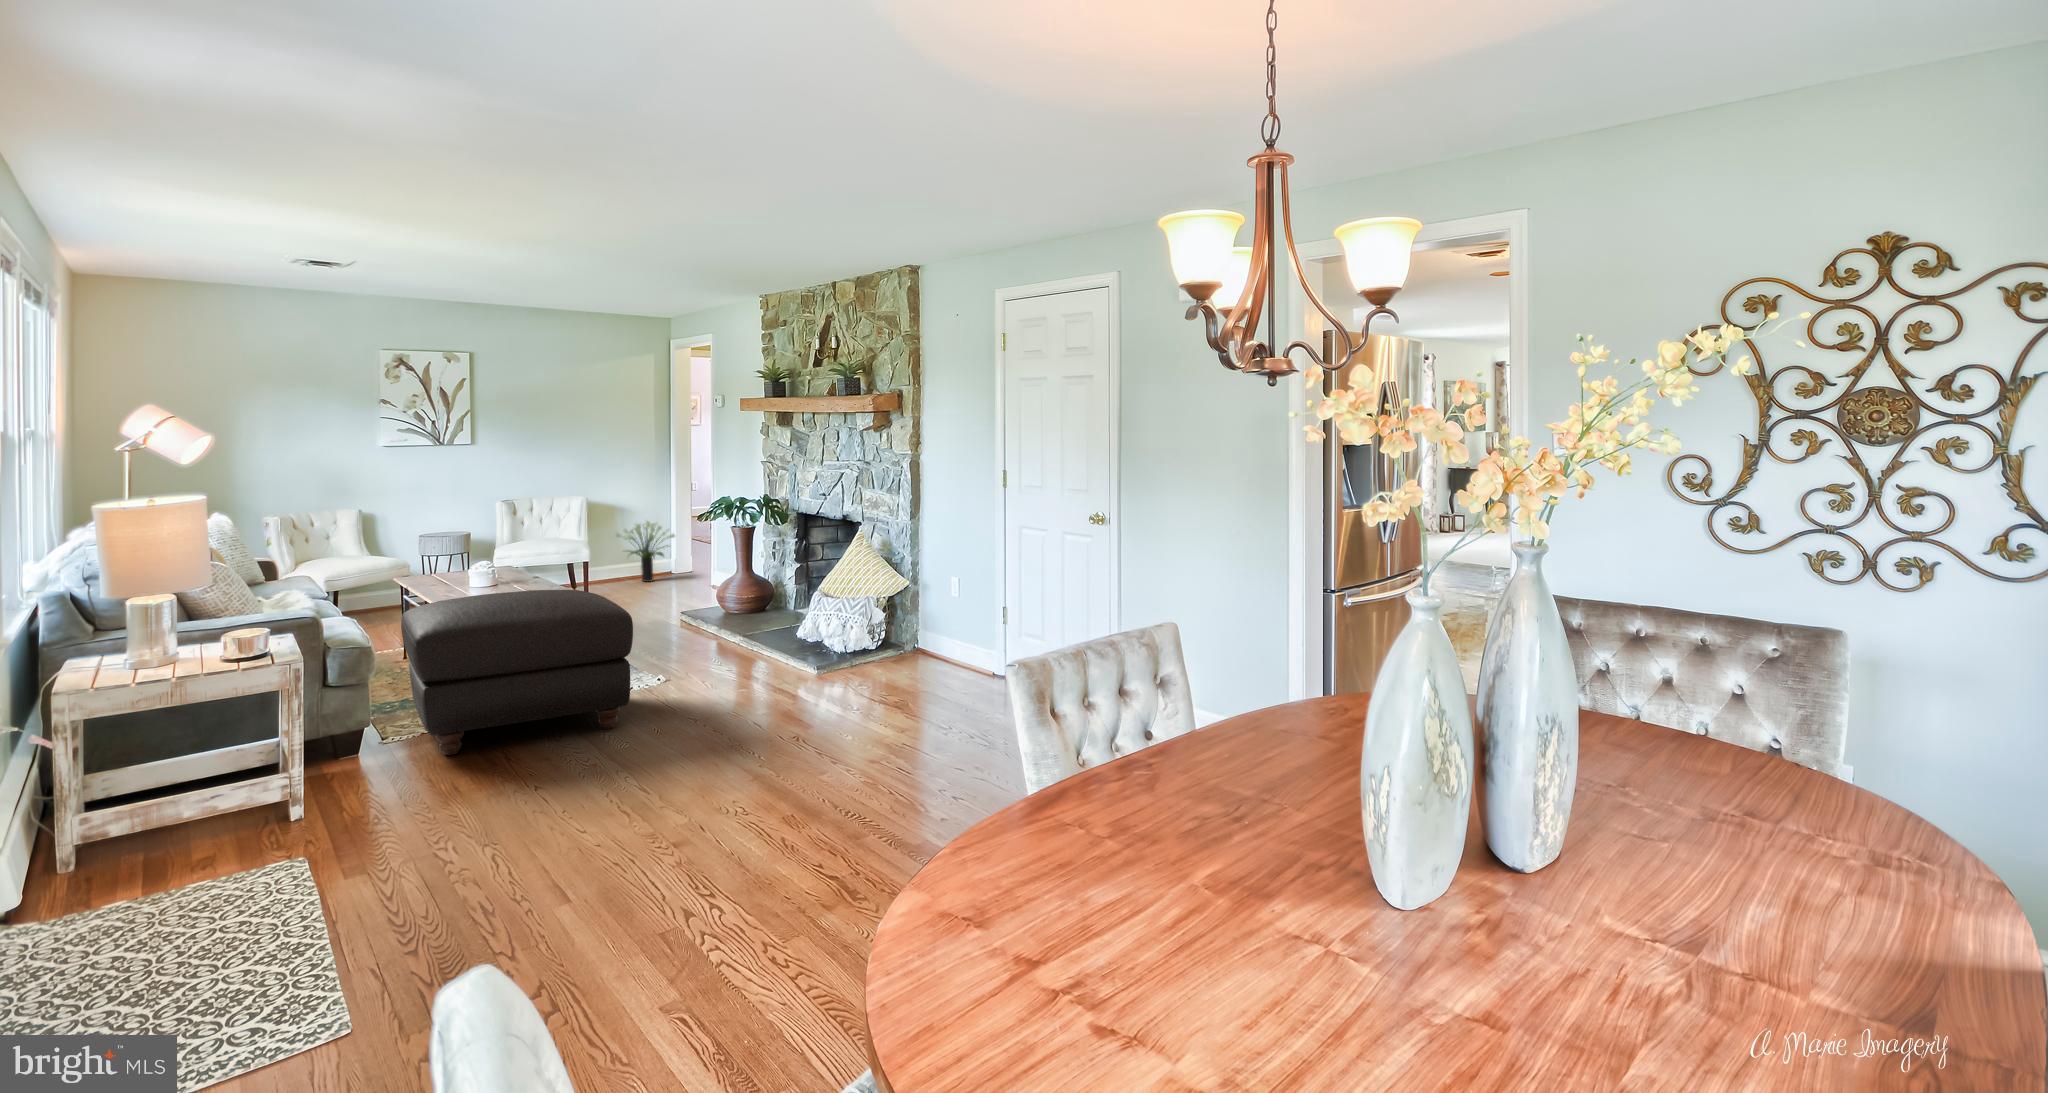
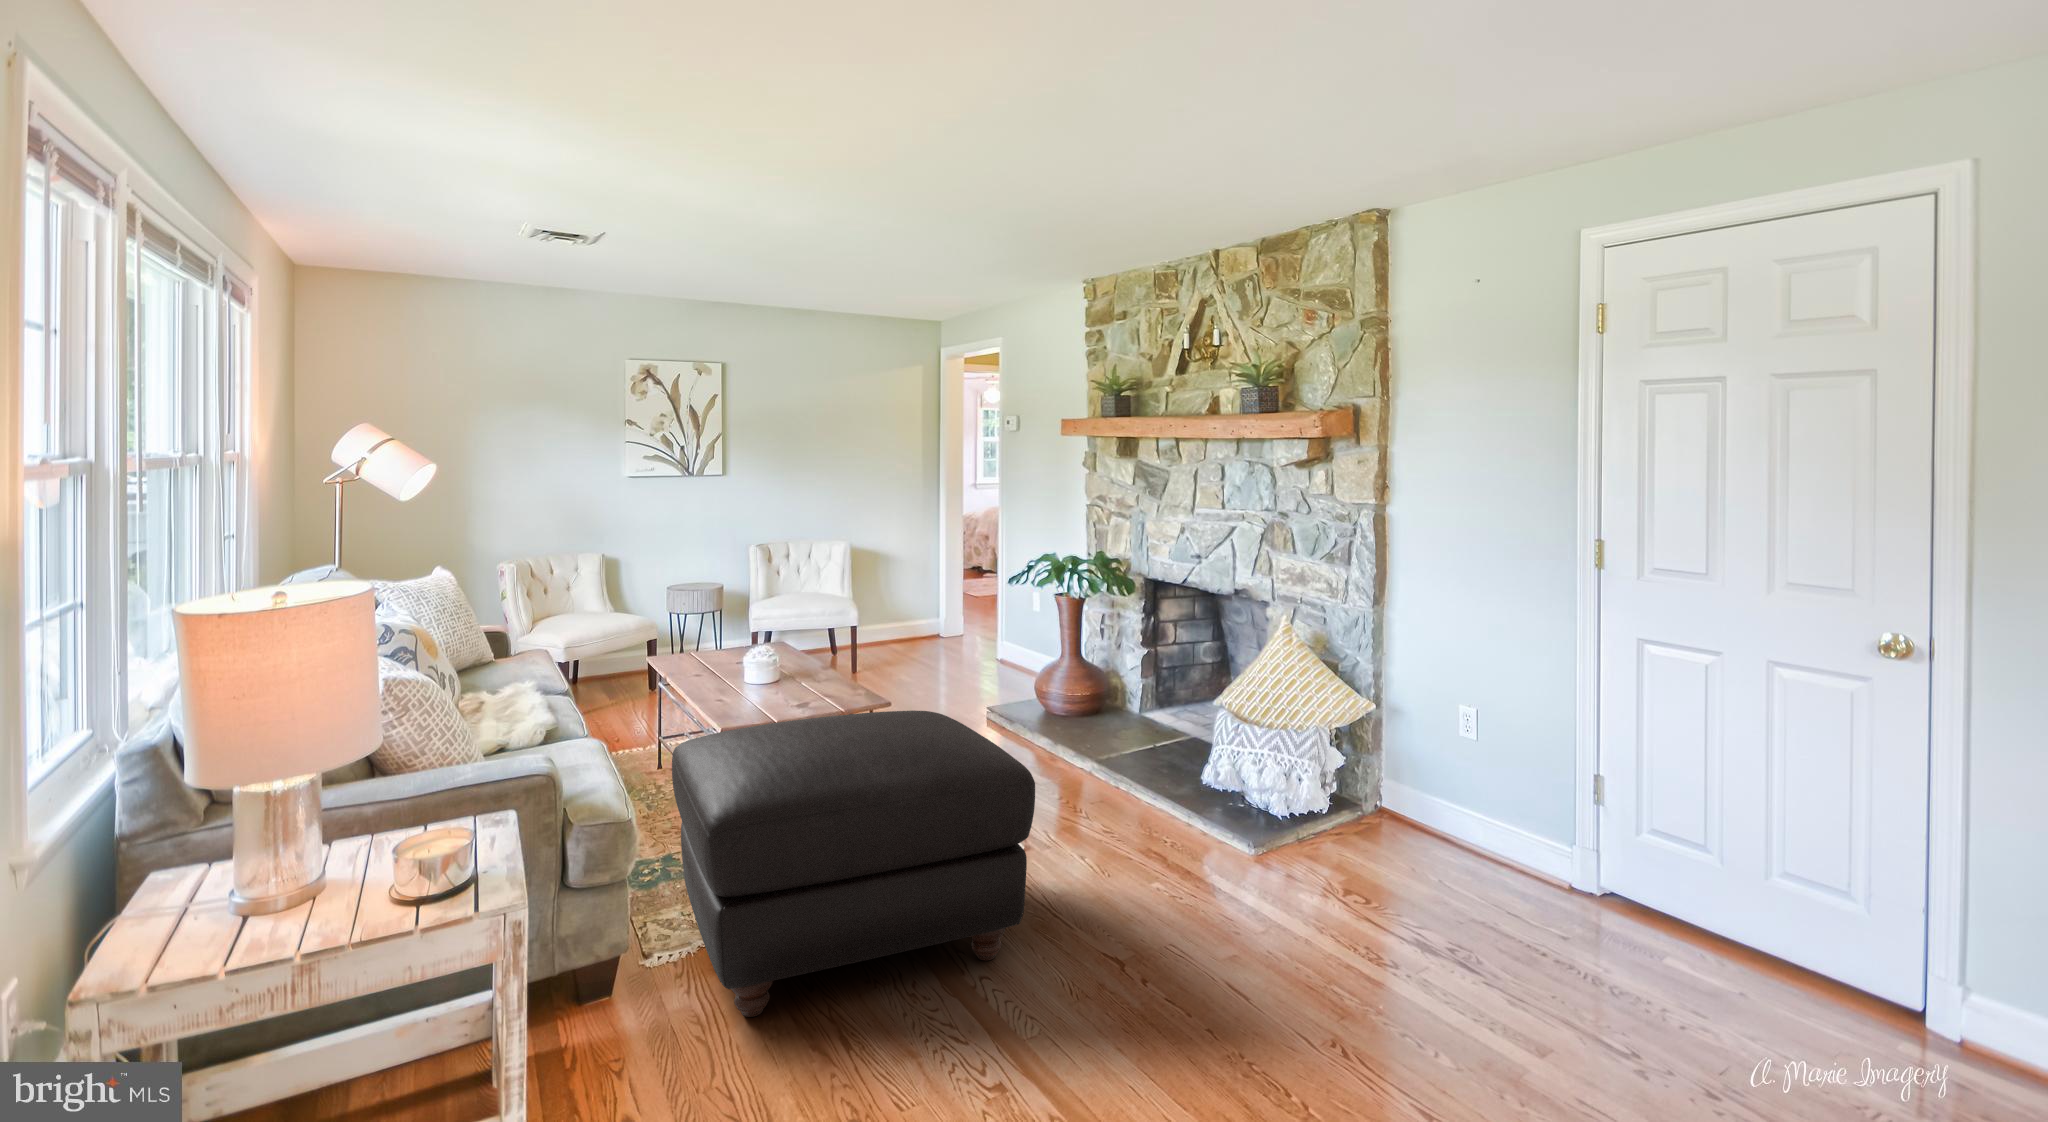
potted plant: present [616,521,675,582] -> none [881,571,951,647]

